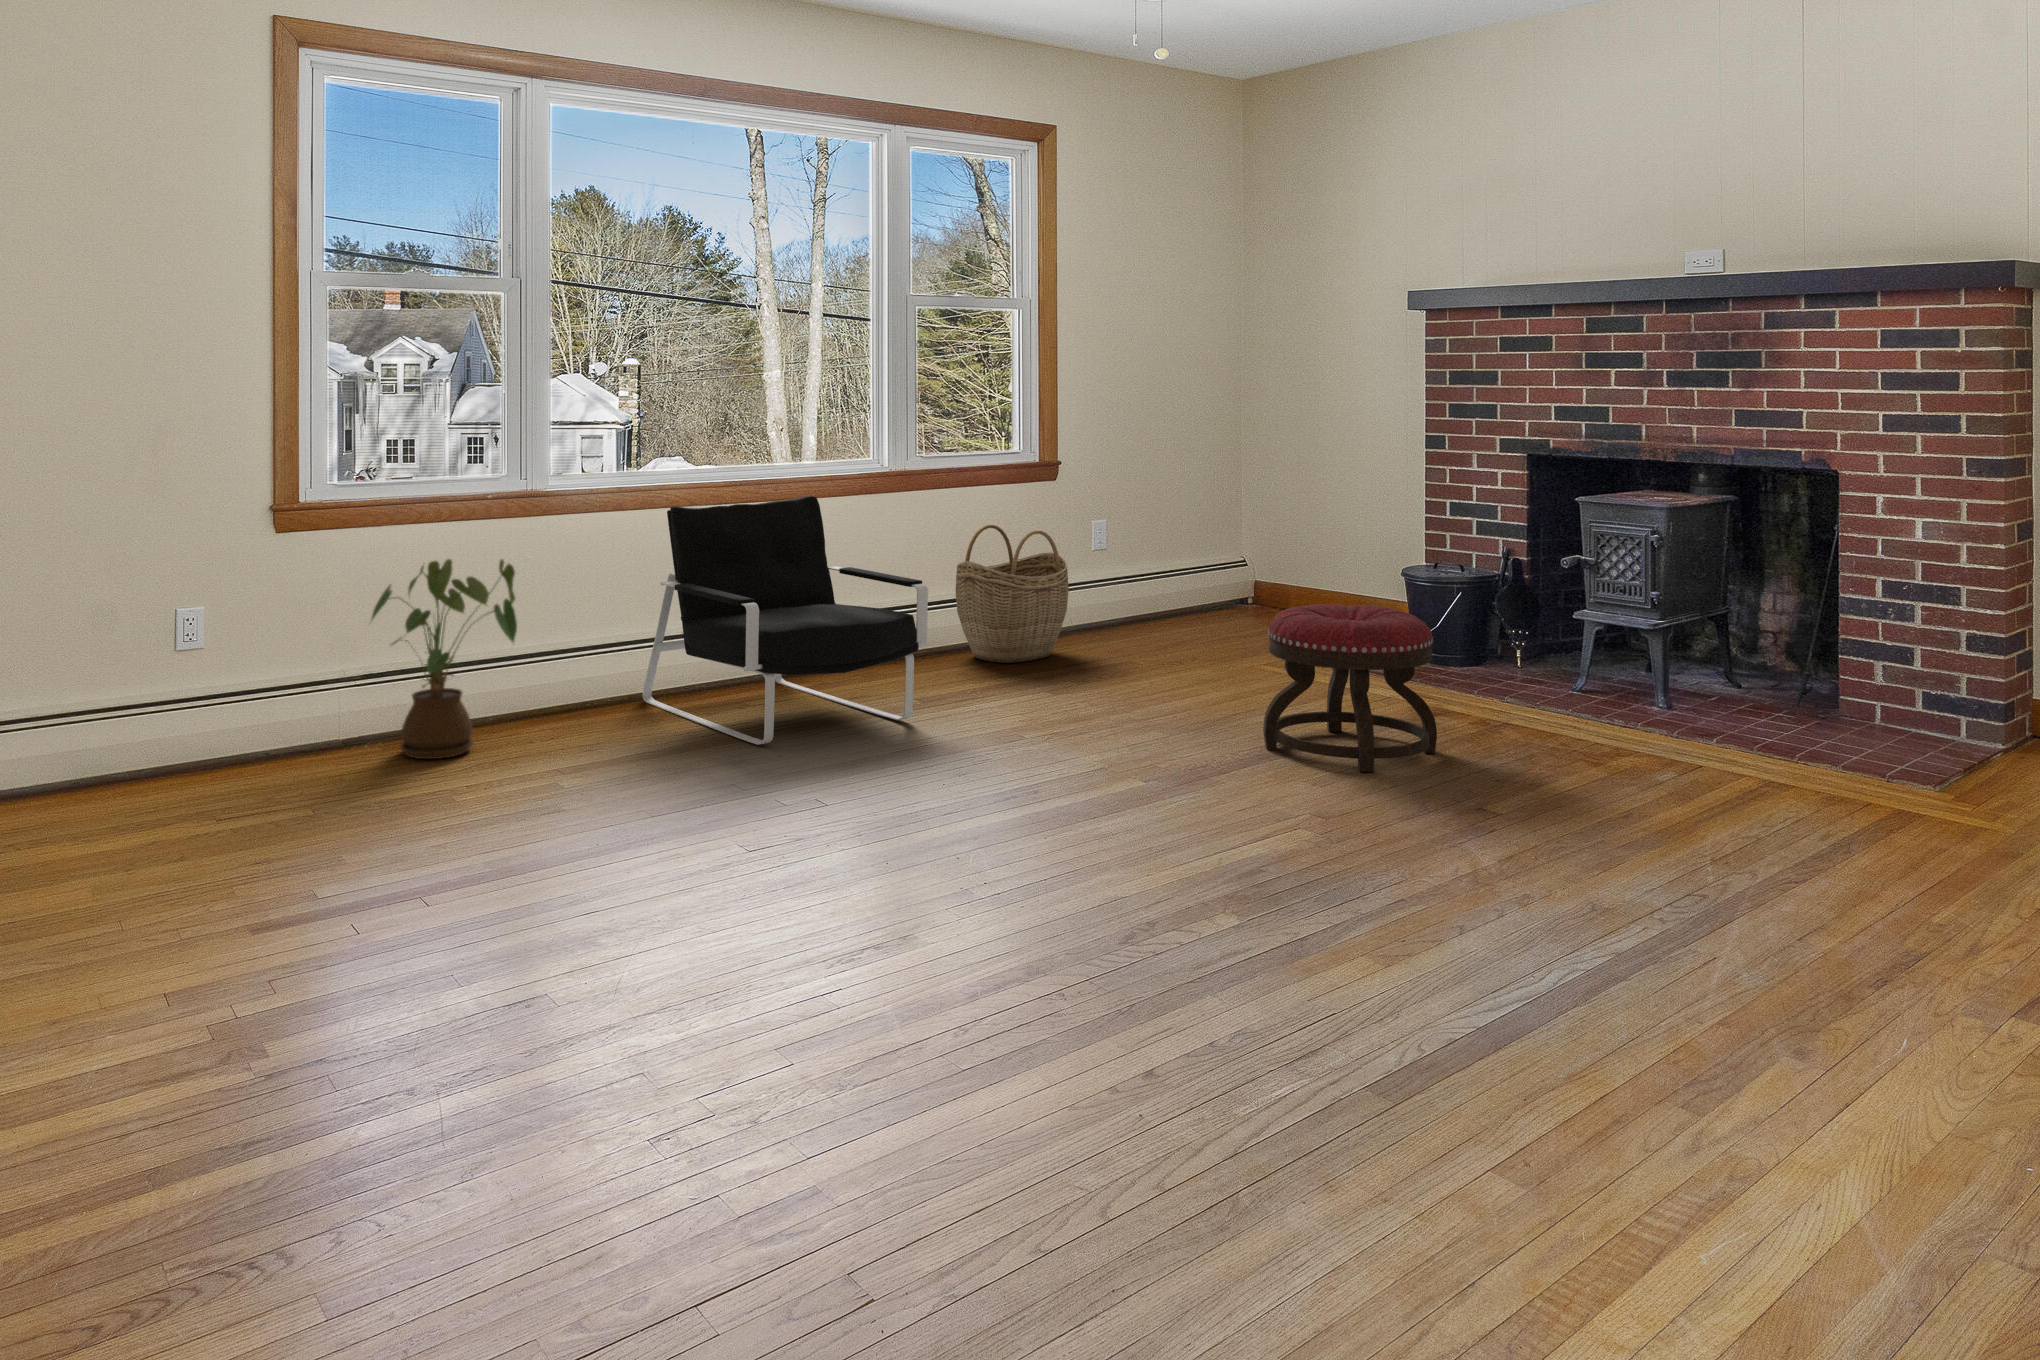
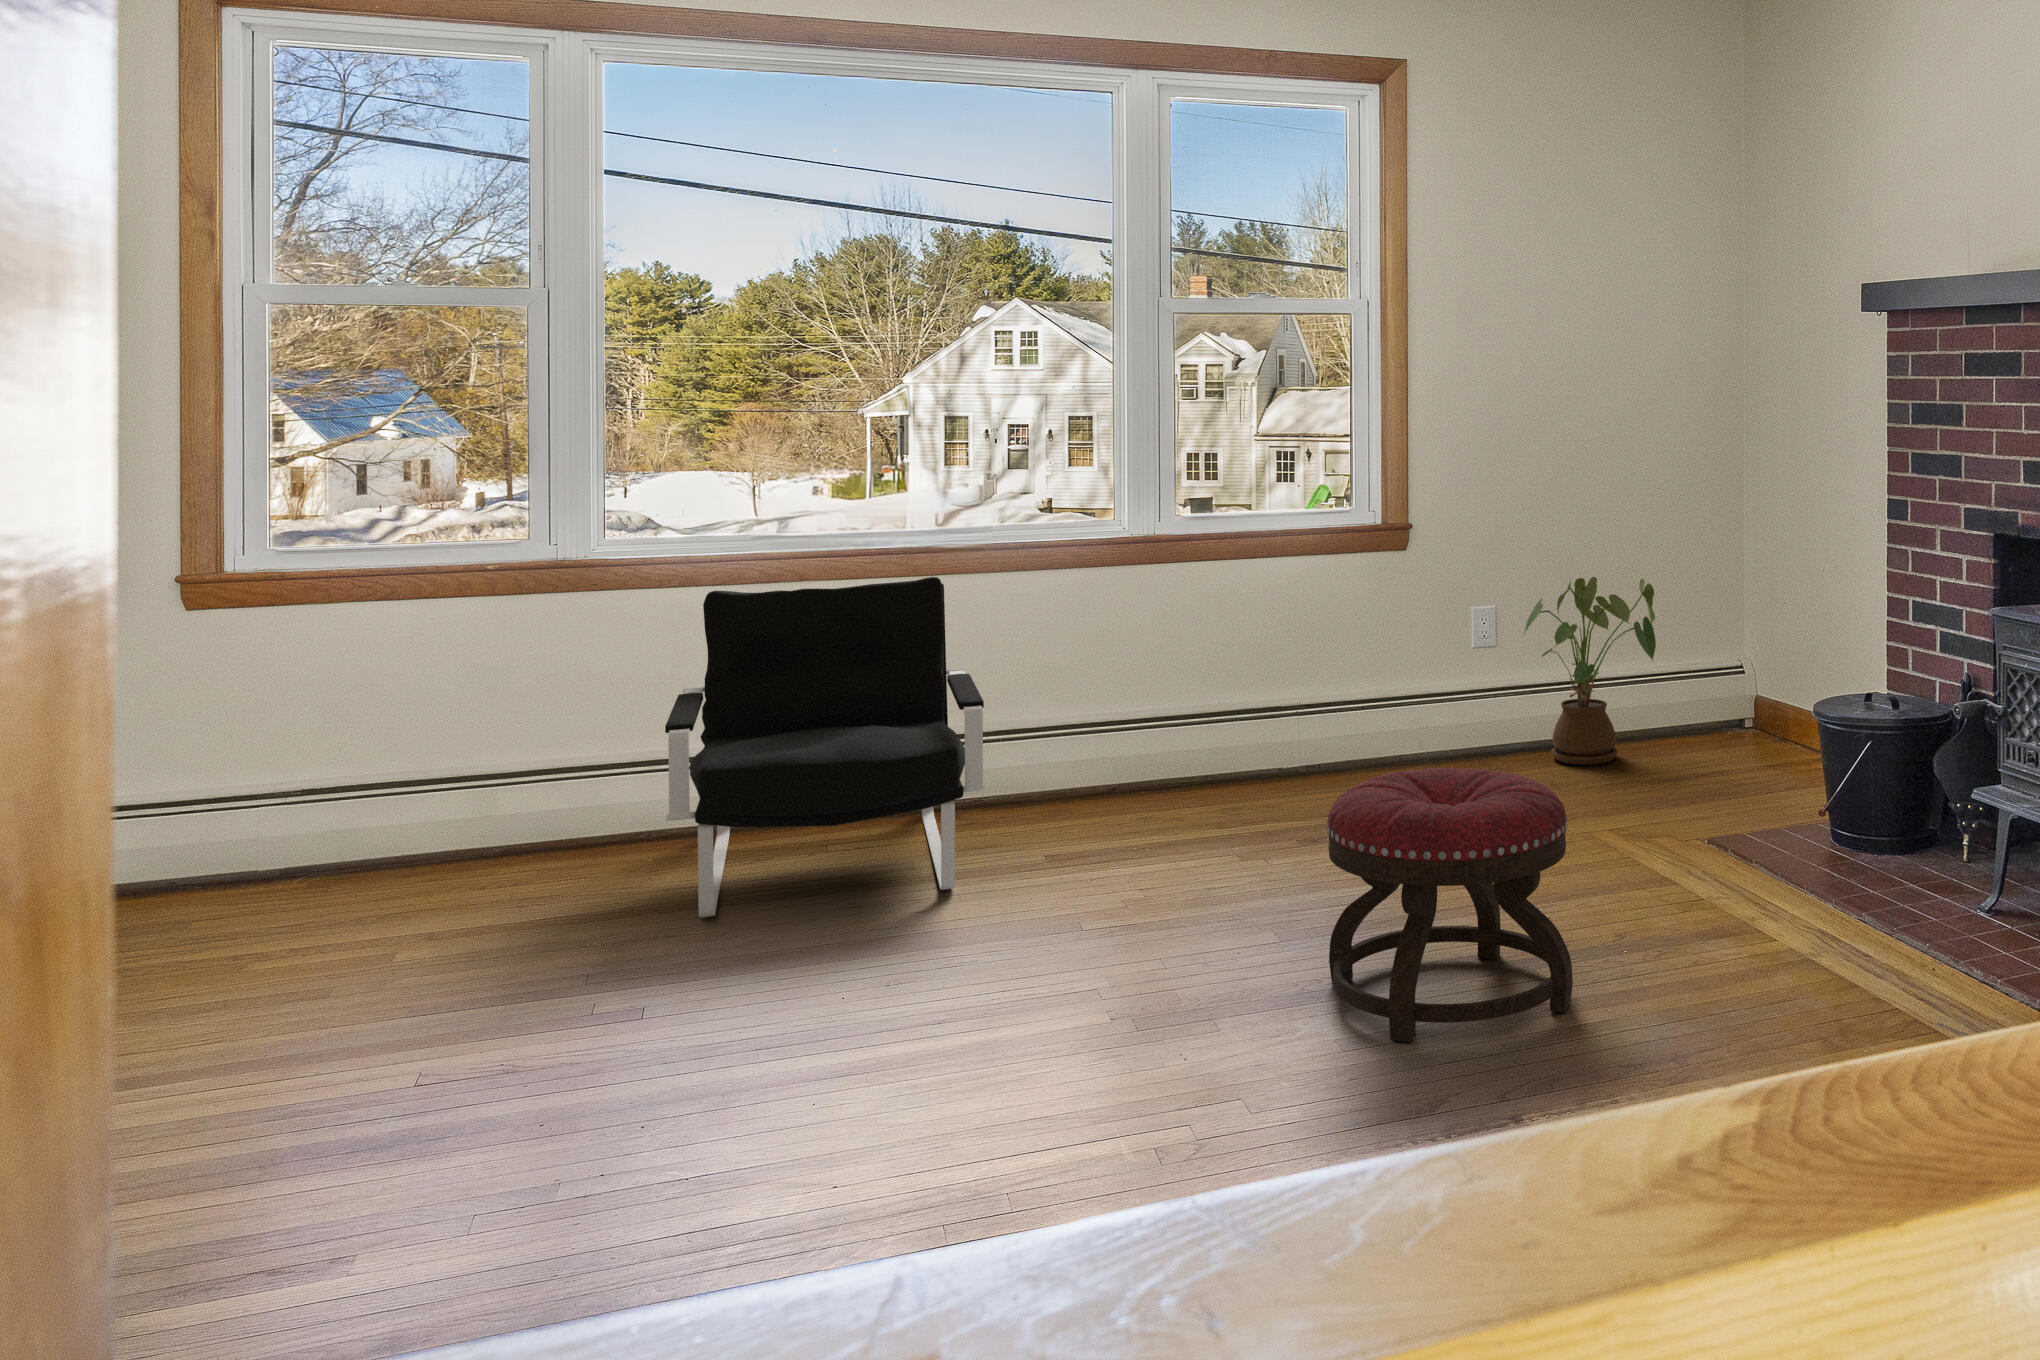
woven basket: present [955,525,1069,663] -> none [1204,612,1359,802]
house plant: present [372,559,517,759] -> present [1523,577,1656,765]

